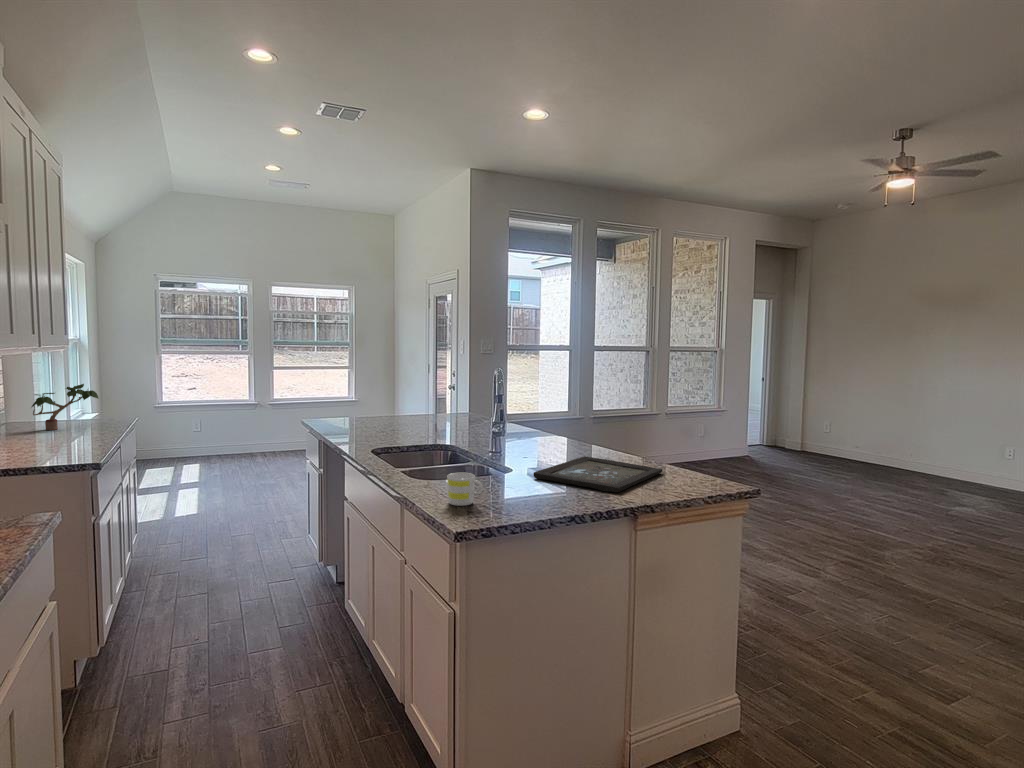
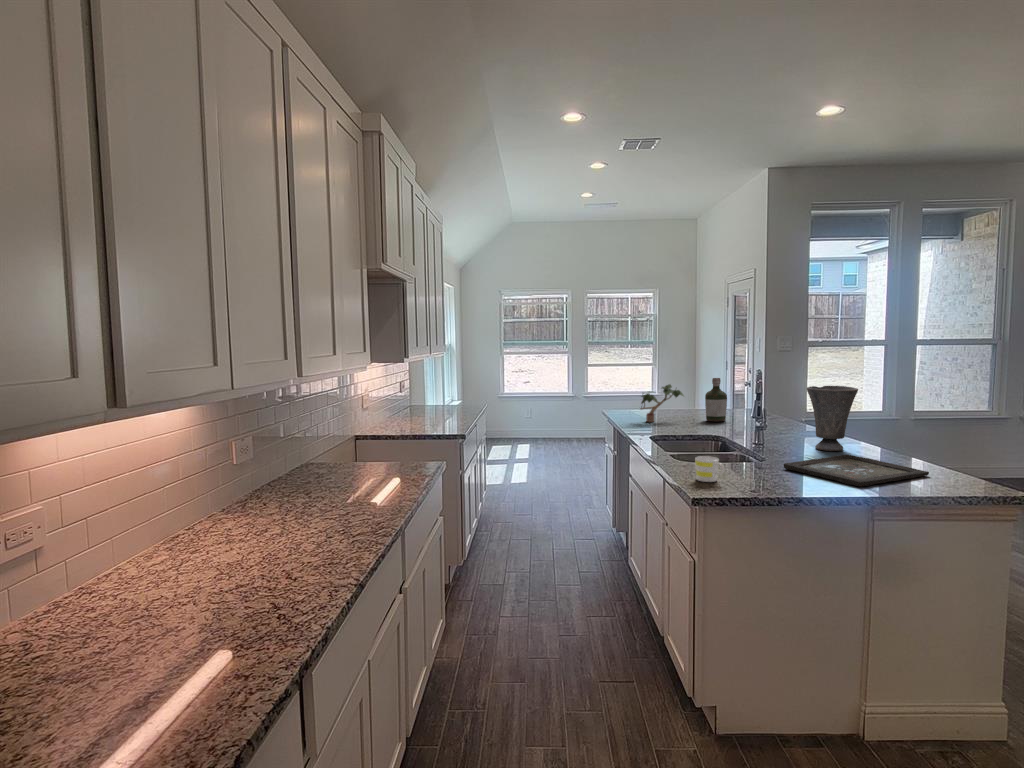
bottle: none [424,379,447,427] -> present [705,378,727,422]
potted plant: present [32,384,98,430] -> present [641,384,684,422]
vase: none [539,385,587,453] -> present [807,386,858,451]

